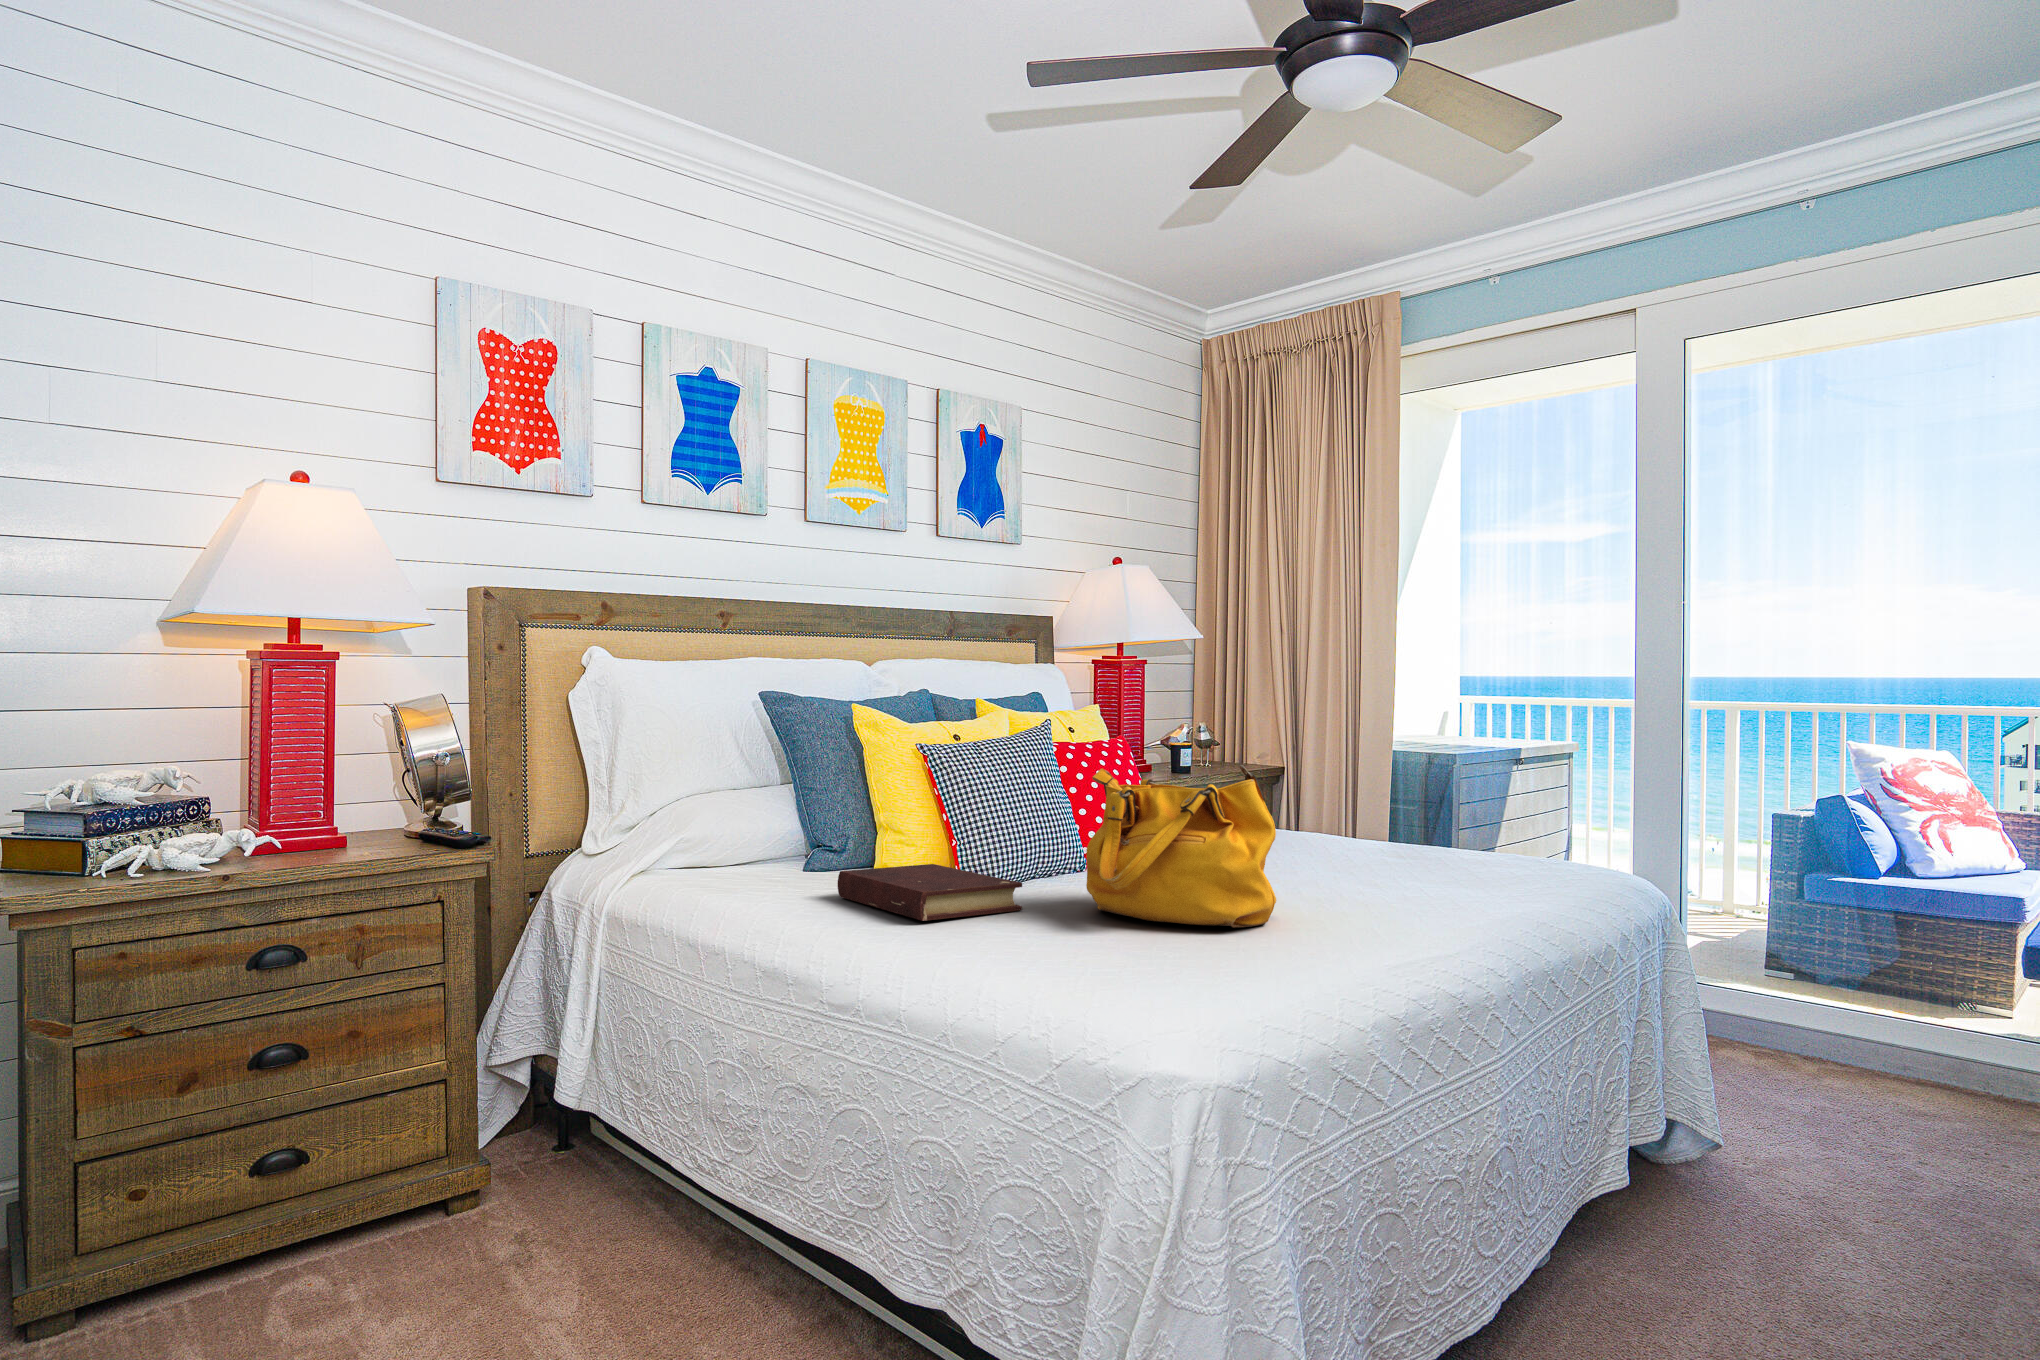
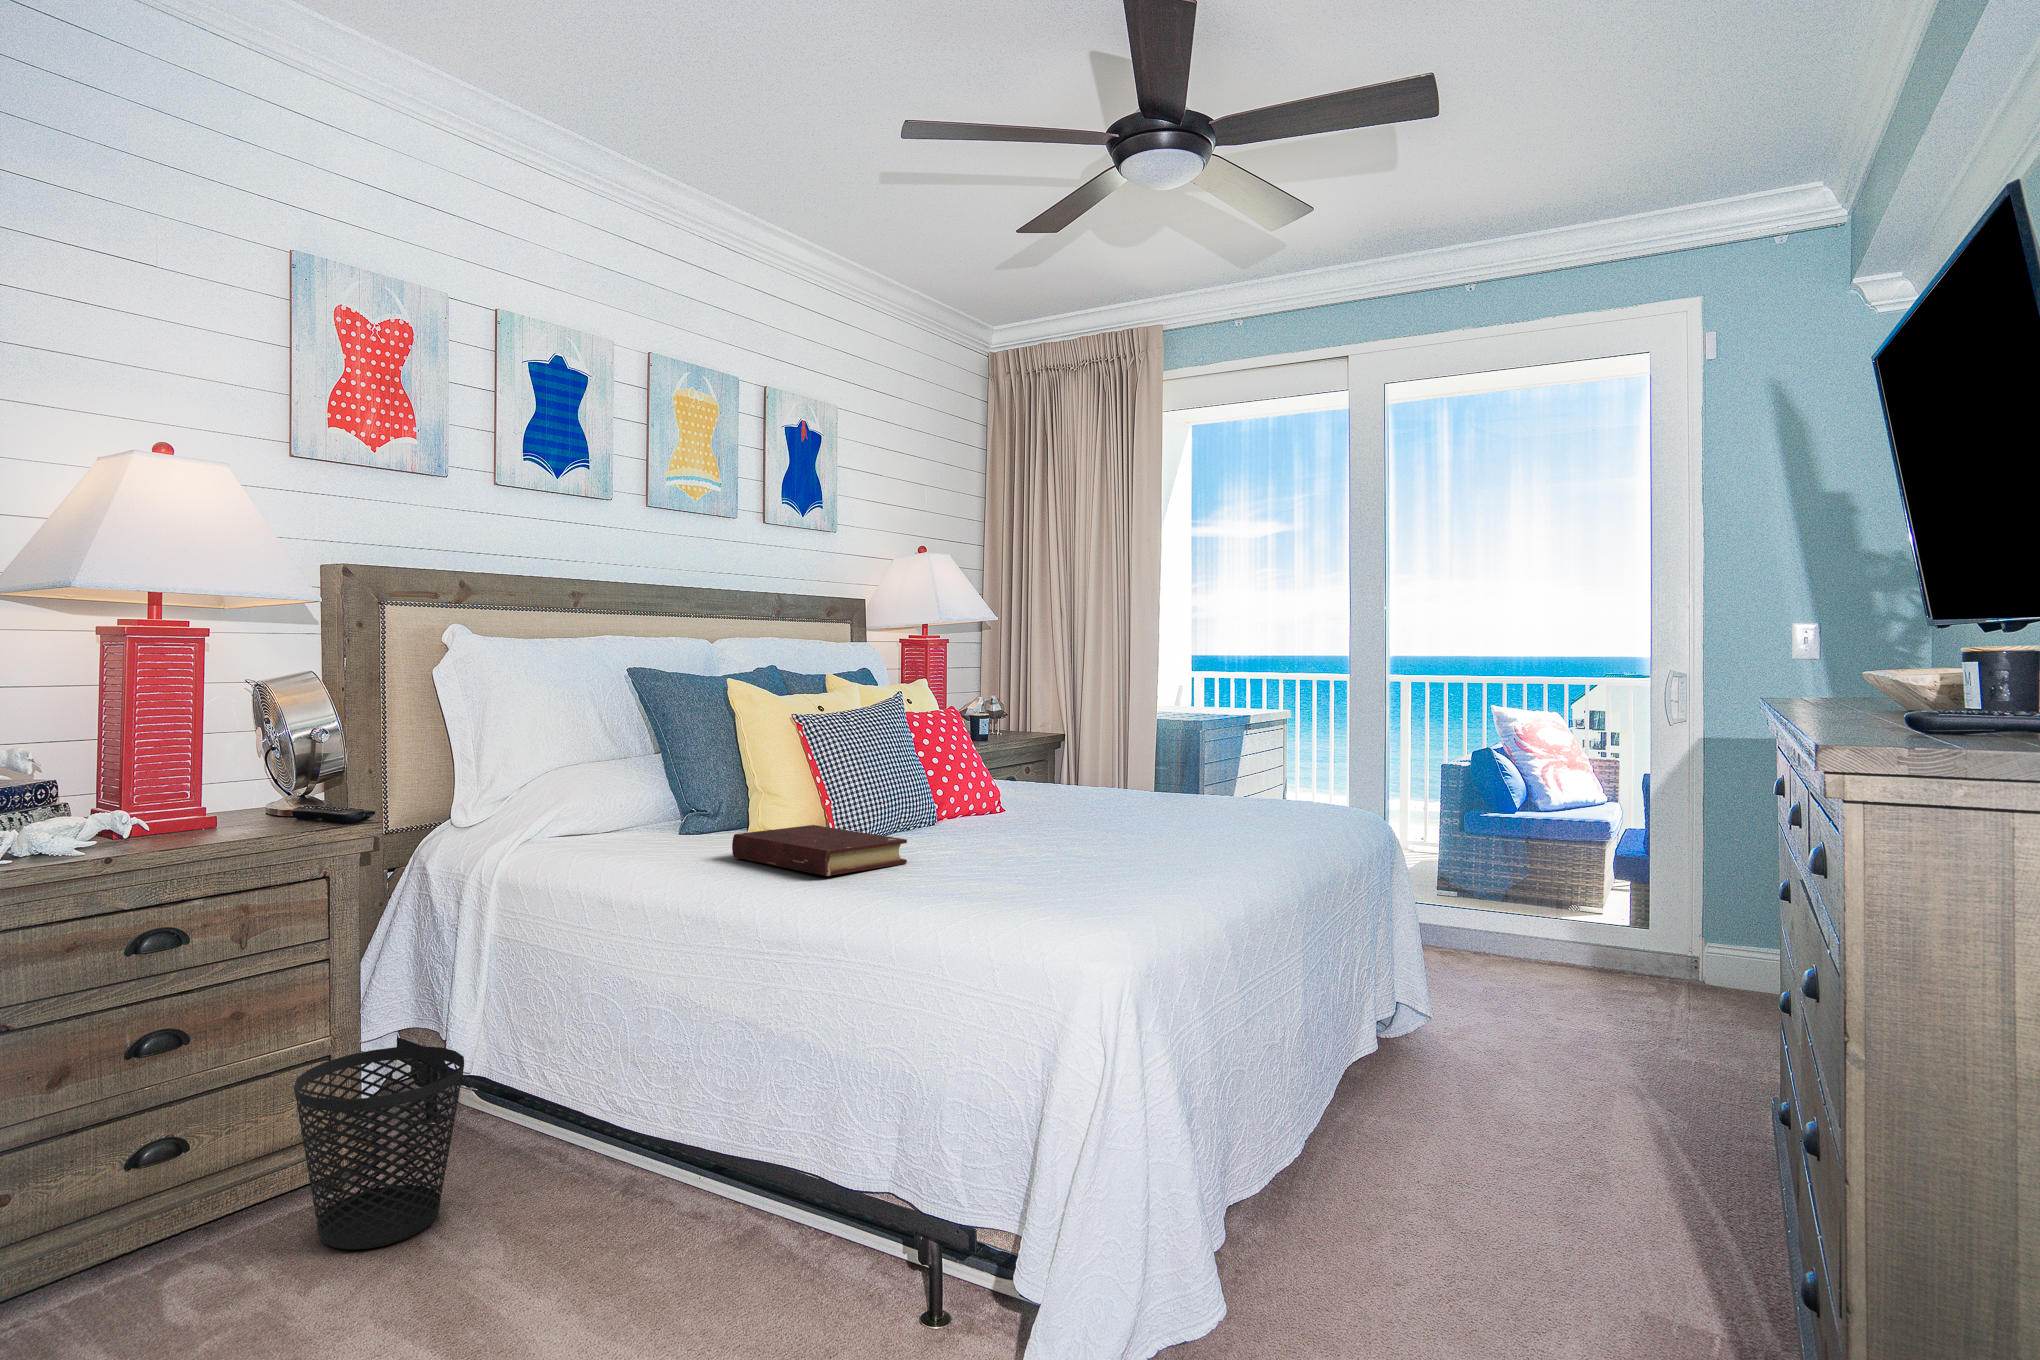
handbag: present [1086,765,1276,928] -> none [962,734,1126,871]
wastebasket: none [398,1081,565,1289] -> present [294,1046,464,1250]

